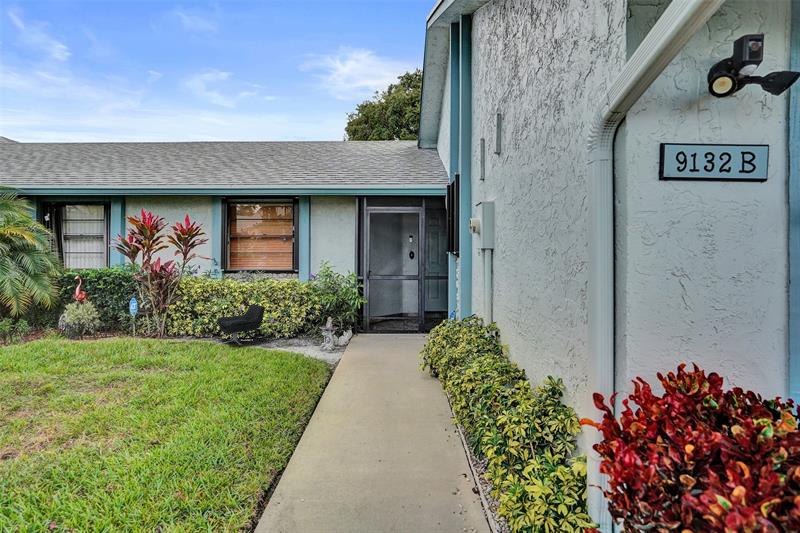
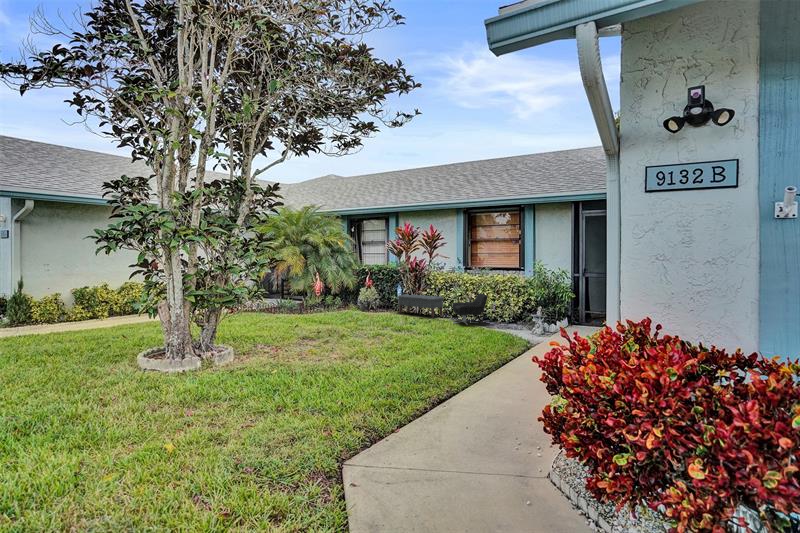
bench: none [133,309,202,339] -> present [398,294,443,318]

